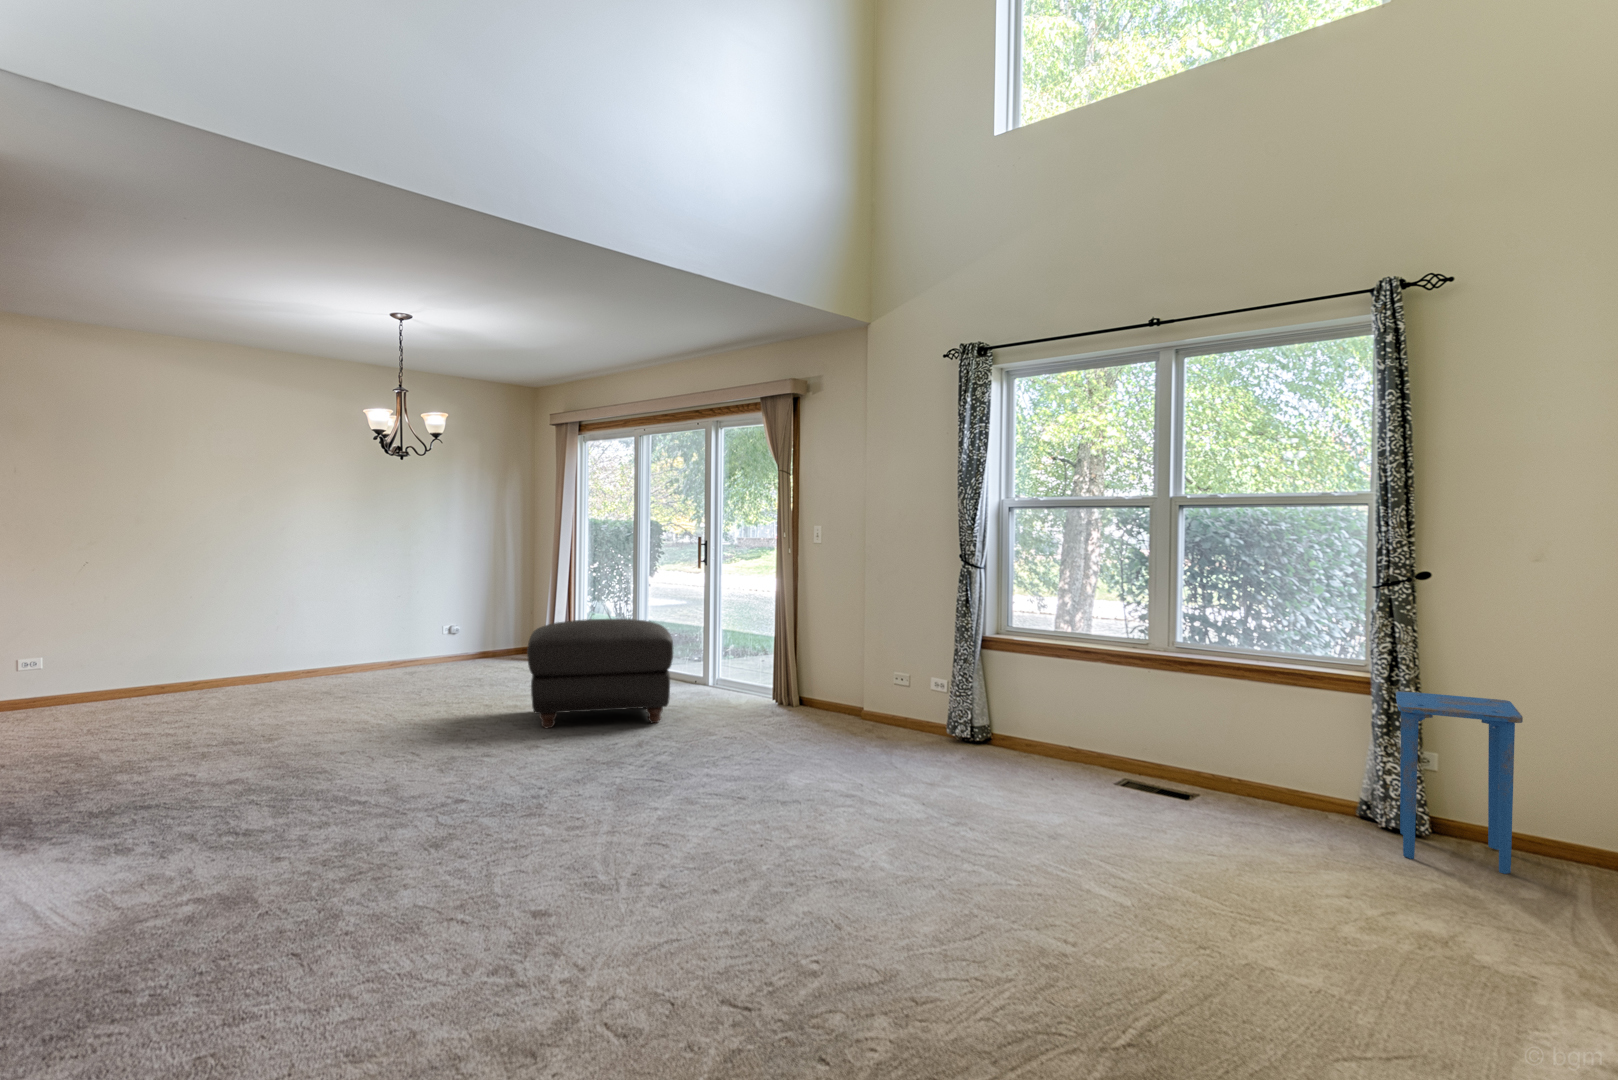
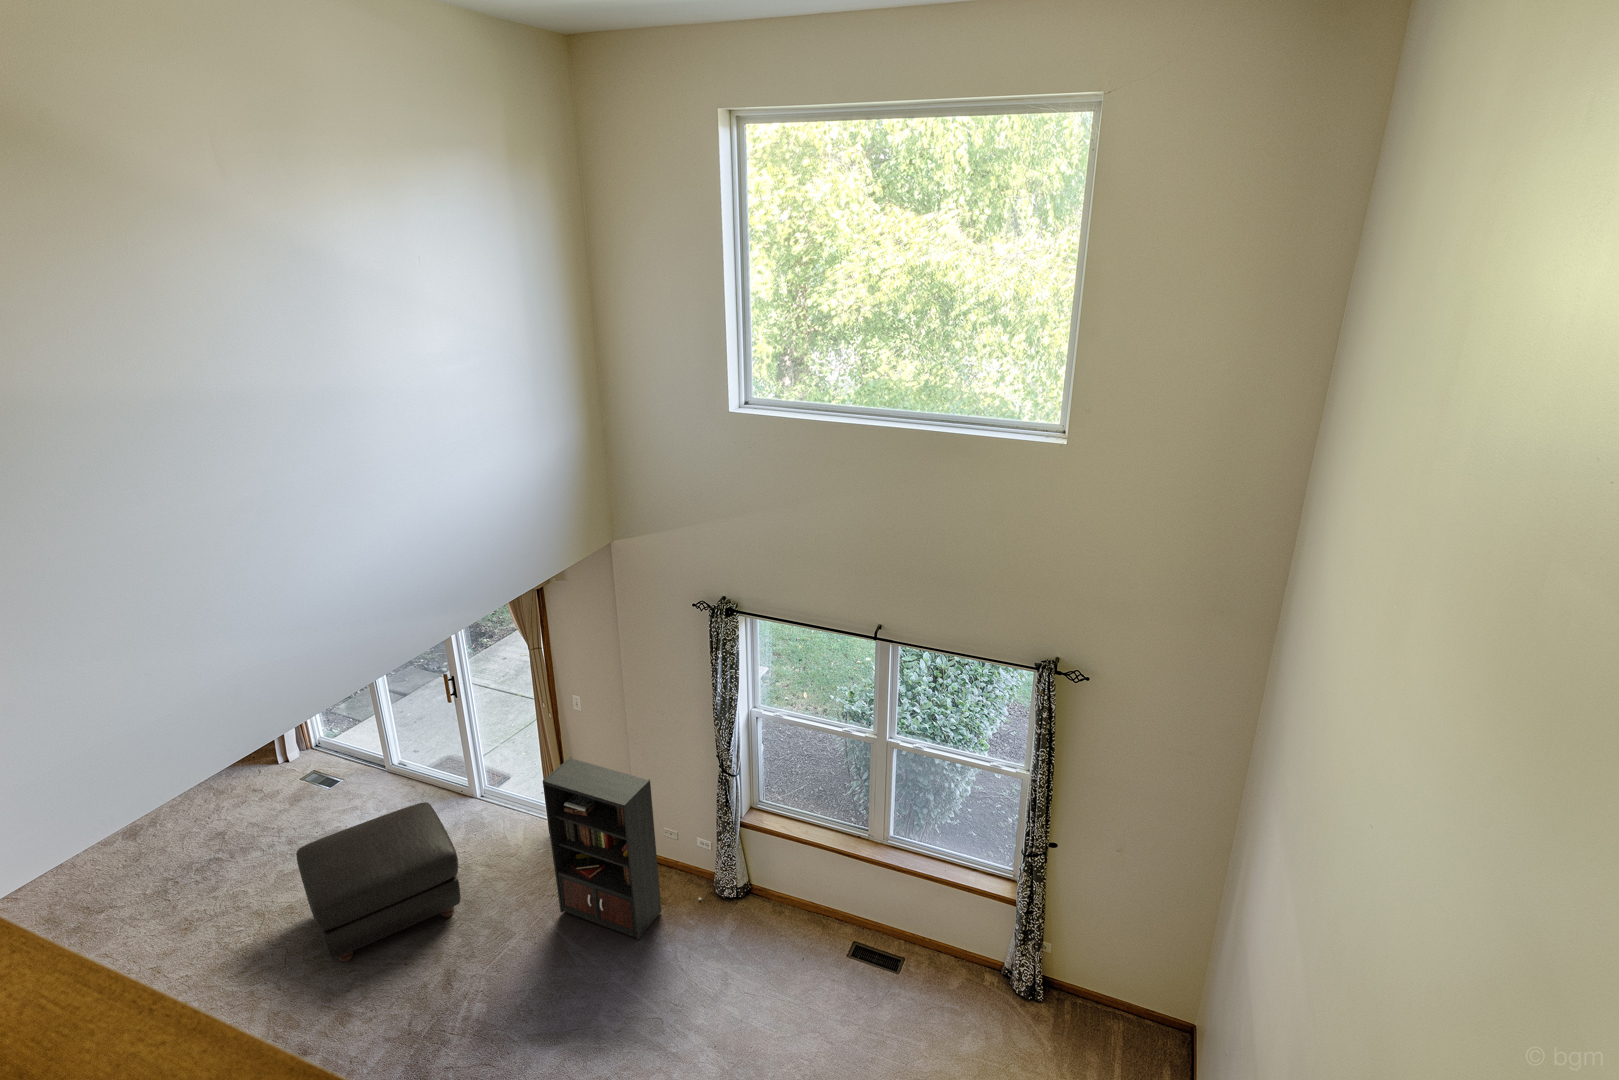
bookcase: none [766,546,928,749] -> present [543,757,701,941]
side table: present [1396,691,1523,874] -> none [1028,921,1100,1044]

